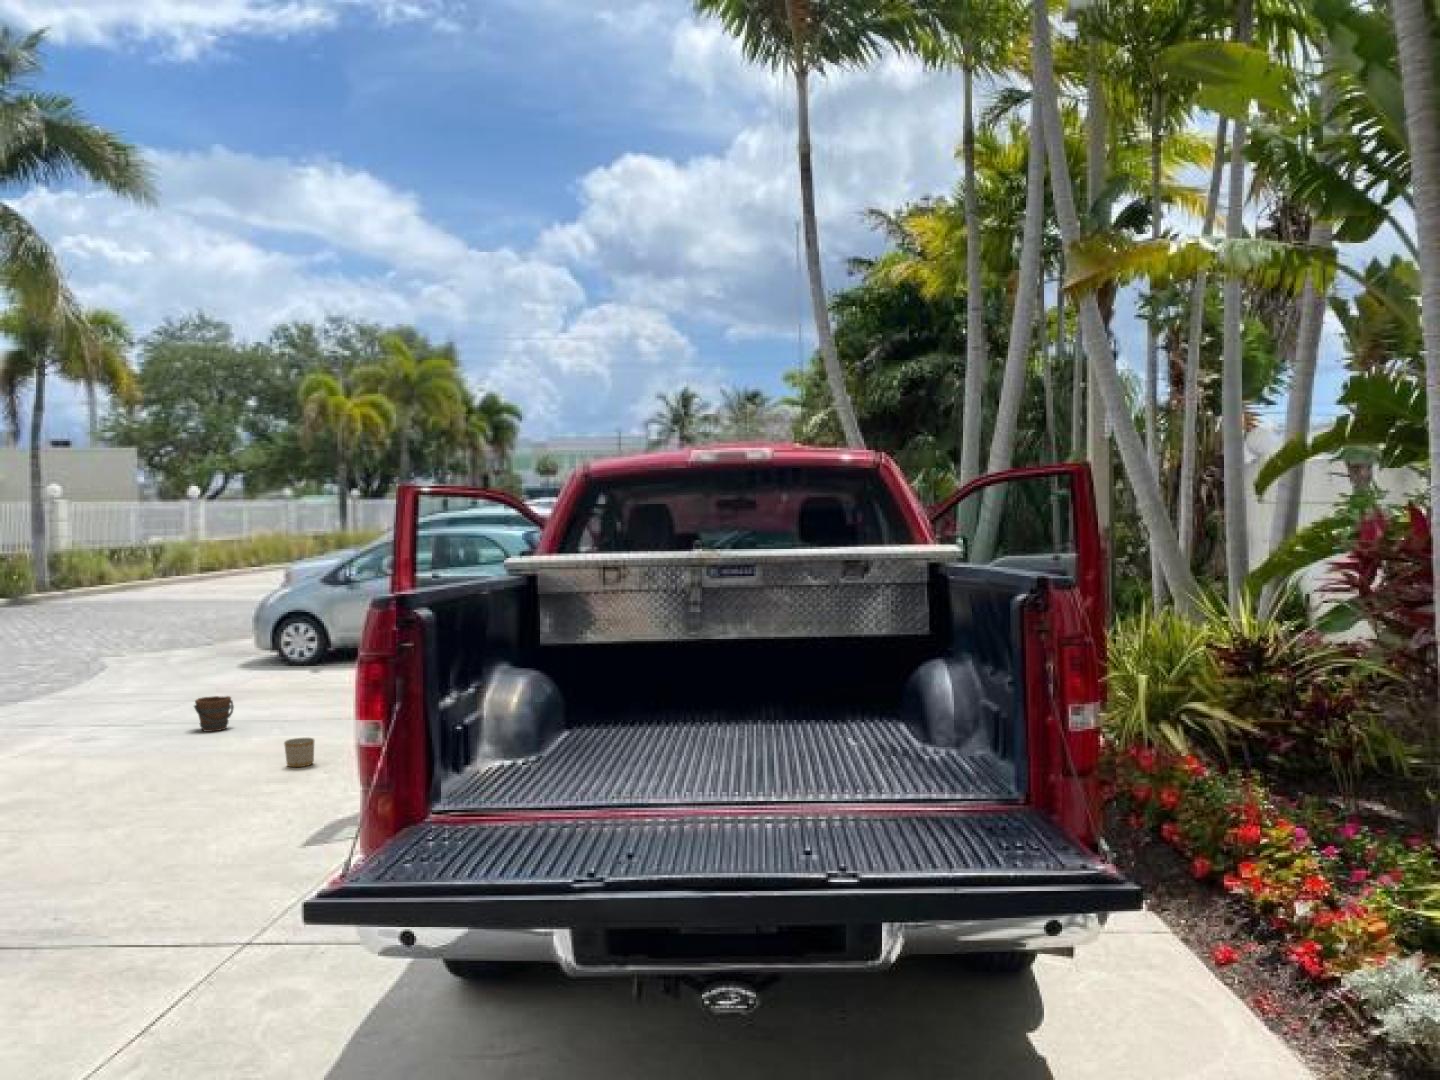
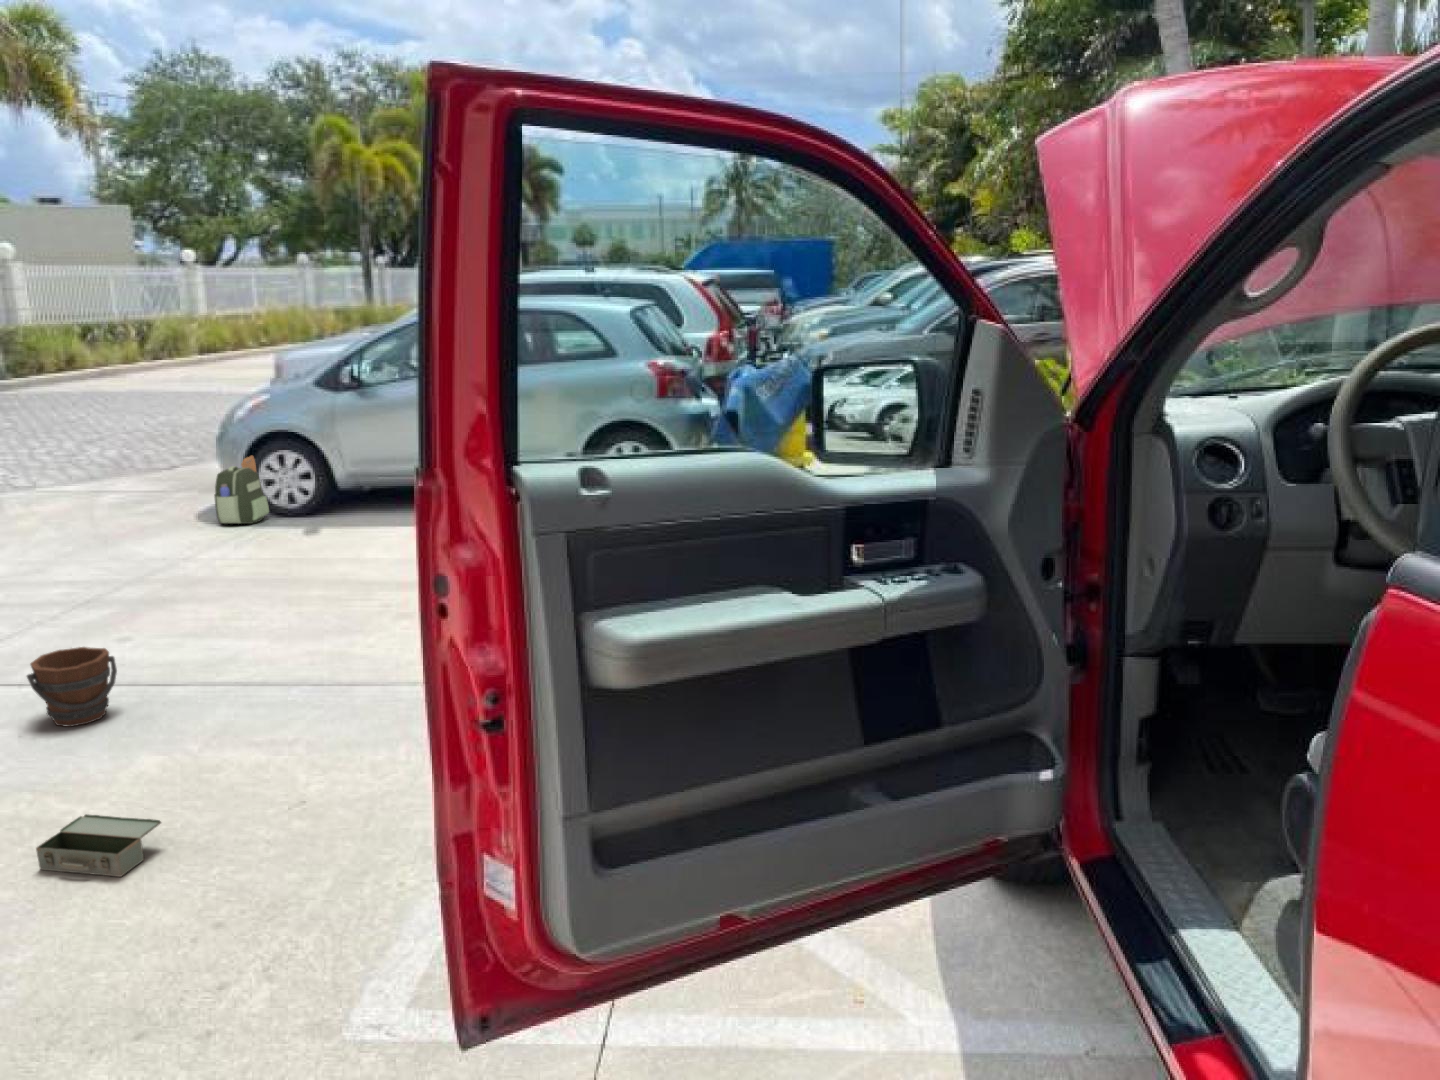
backpack: none [255,626,288,667] -> present [214,456,269,524]
planter: present [284,738,314,767] -> none [175,826,256,914]
toolbox: none [221,744,271,762] -> present [36,814,161,877]

